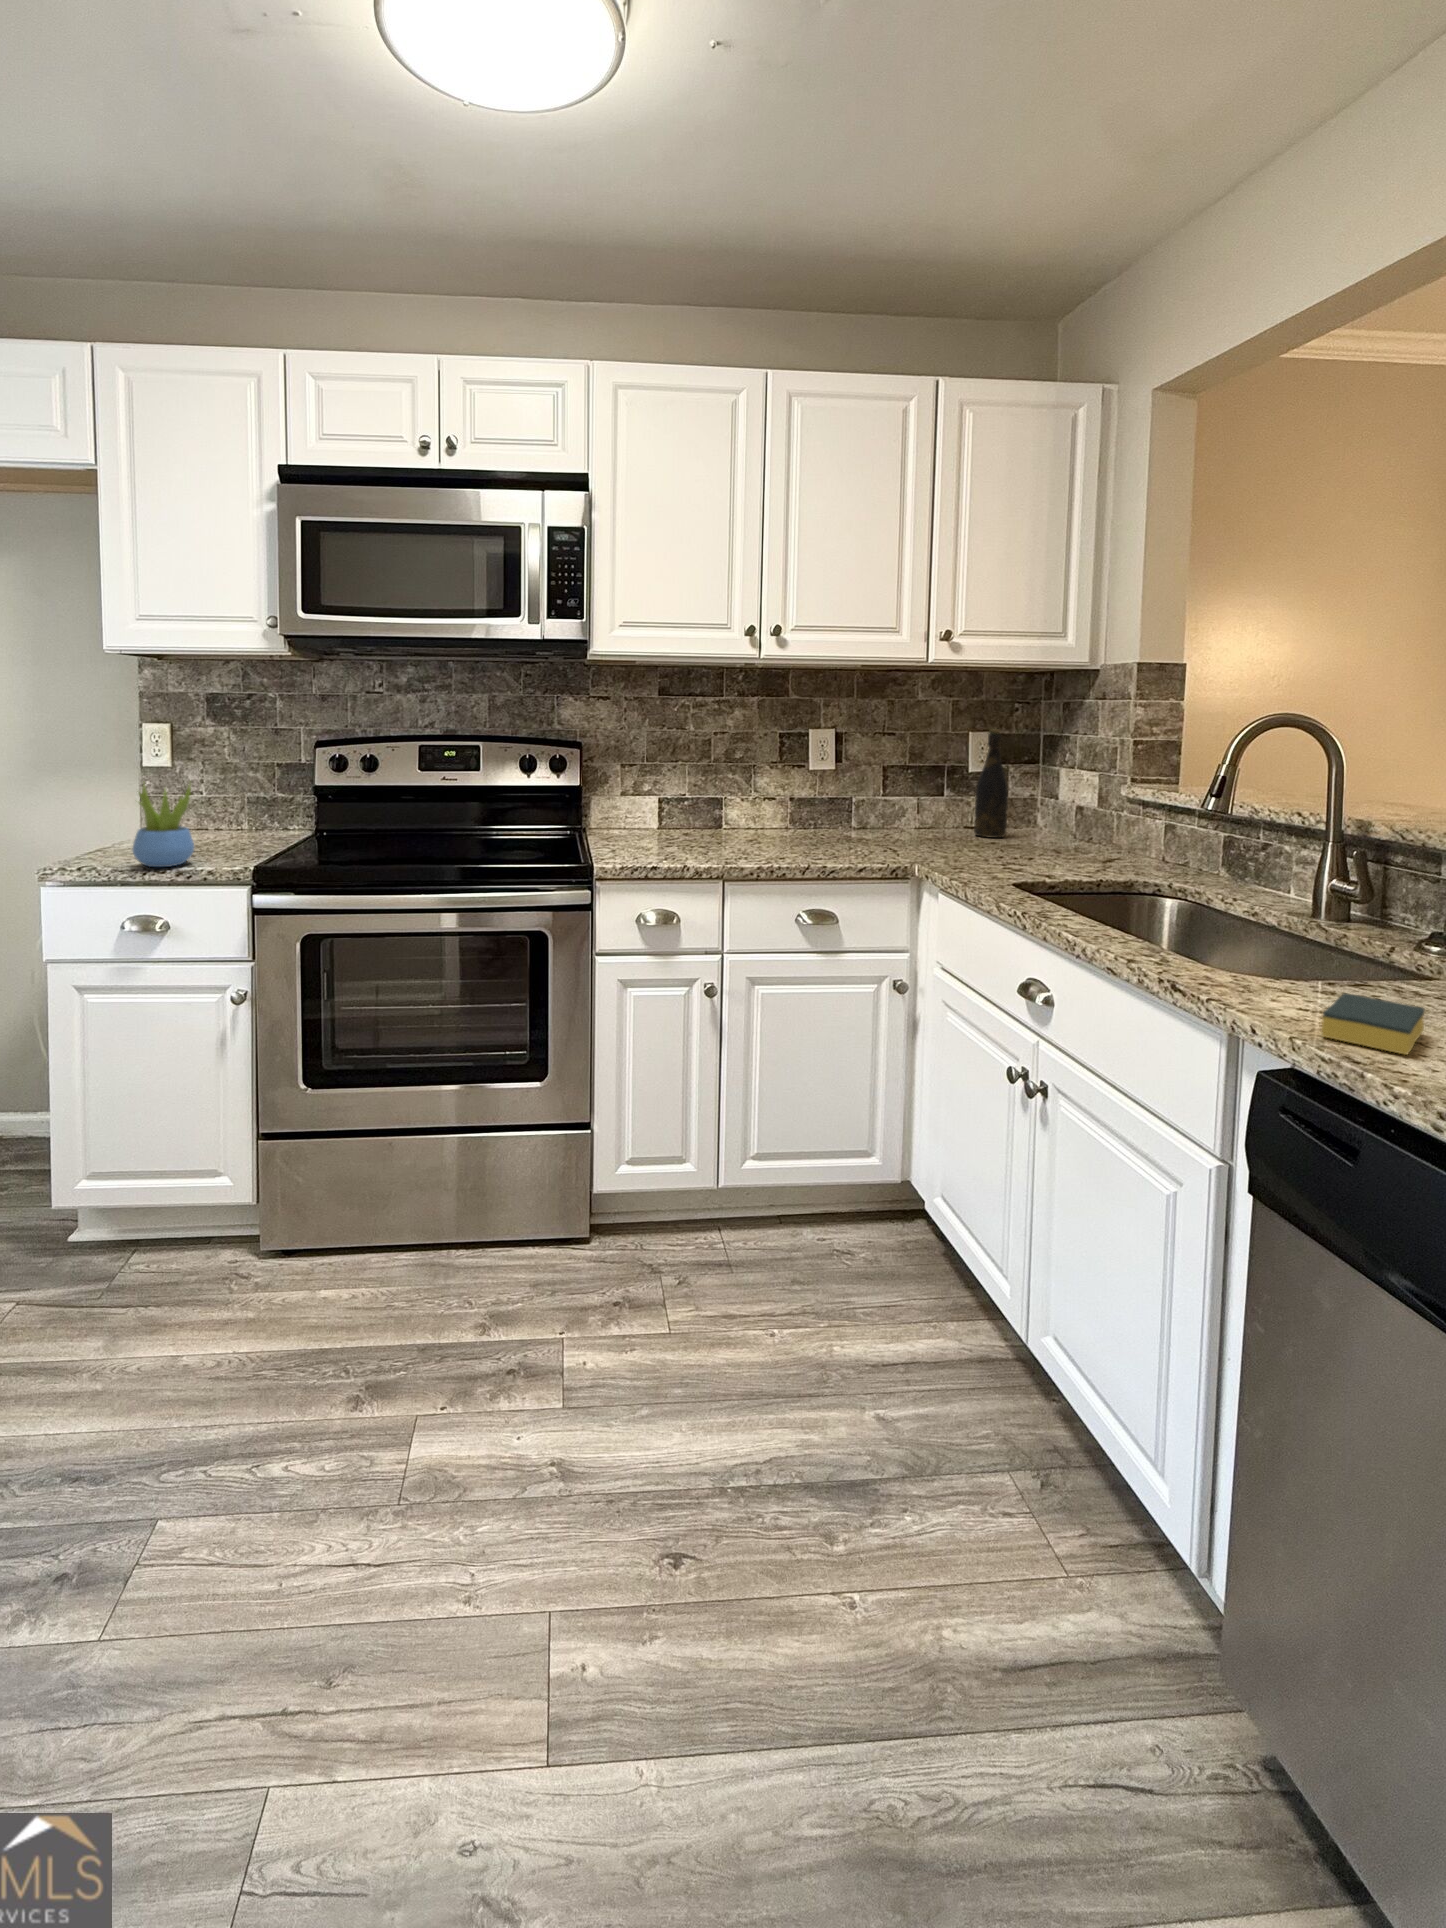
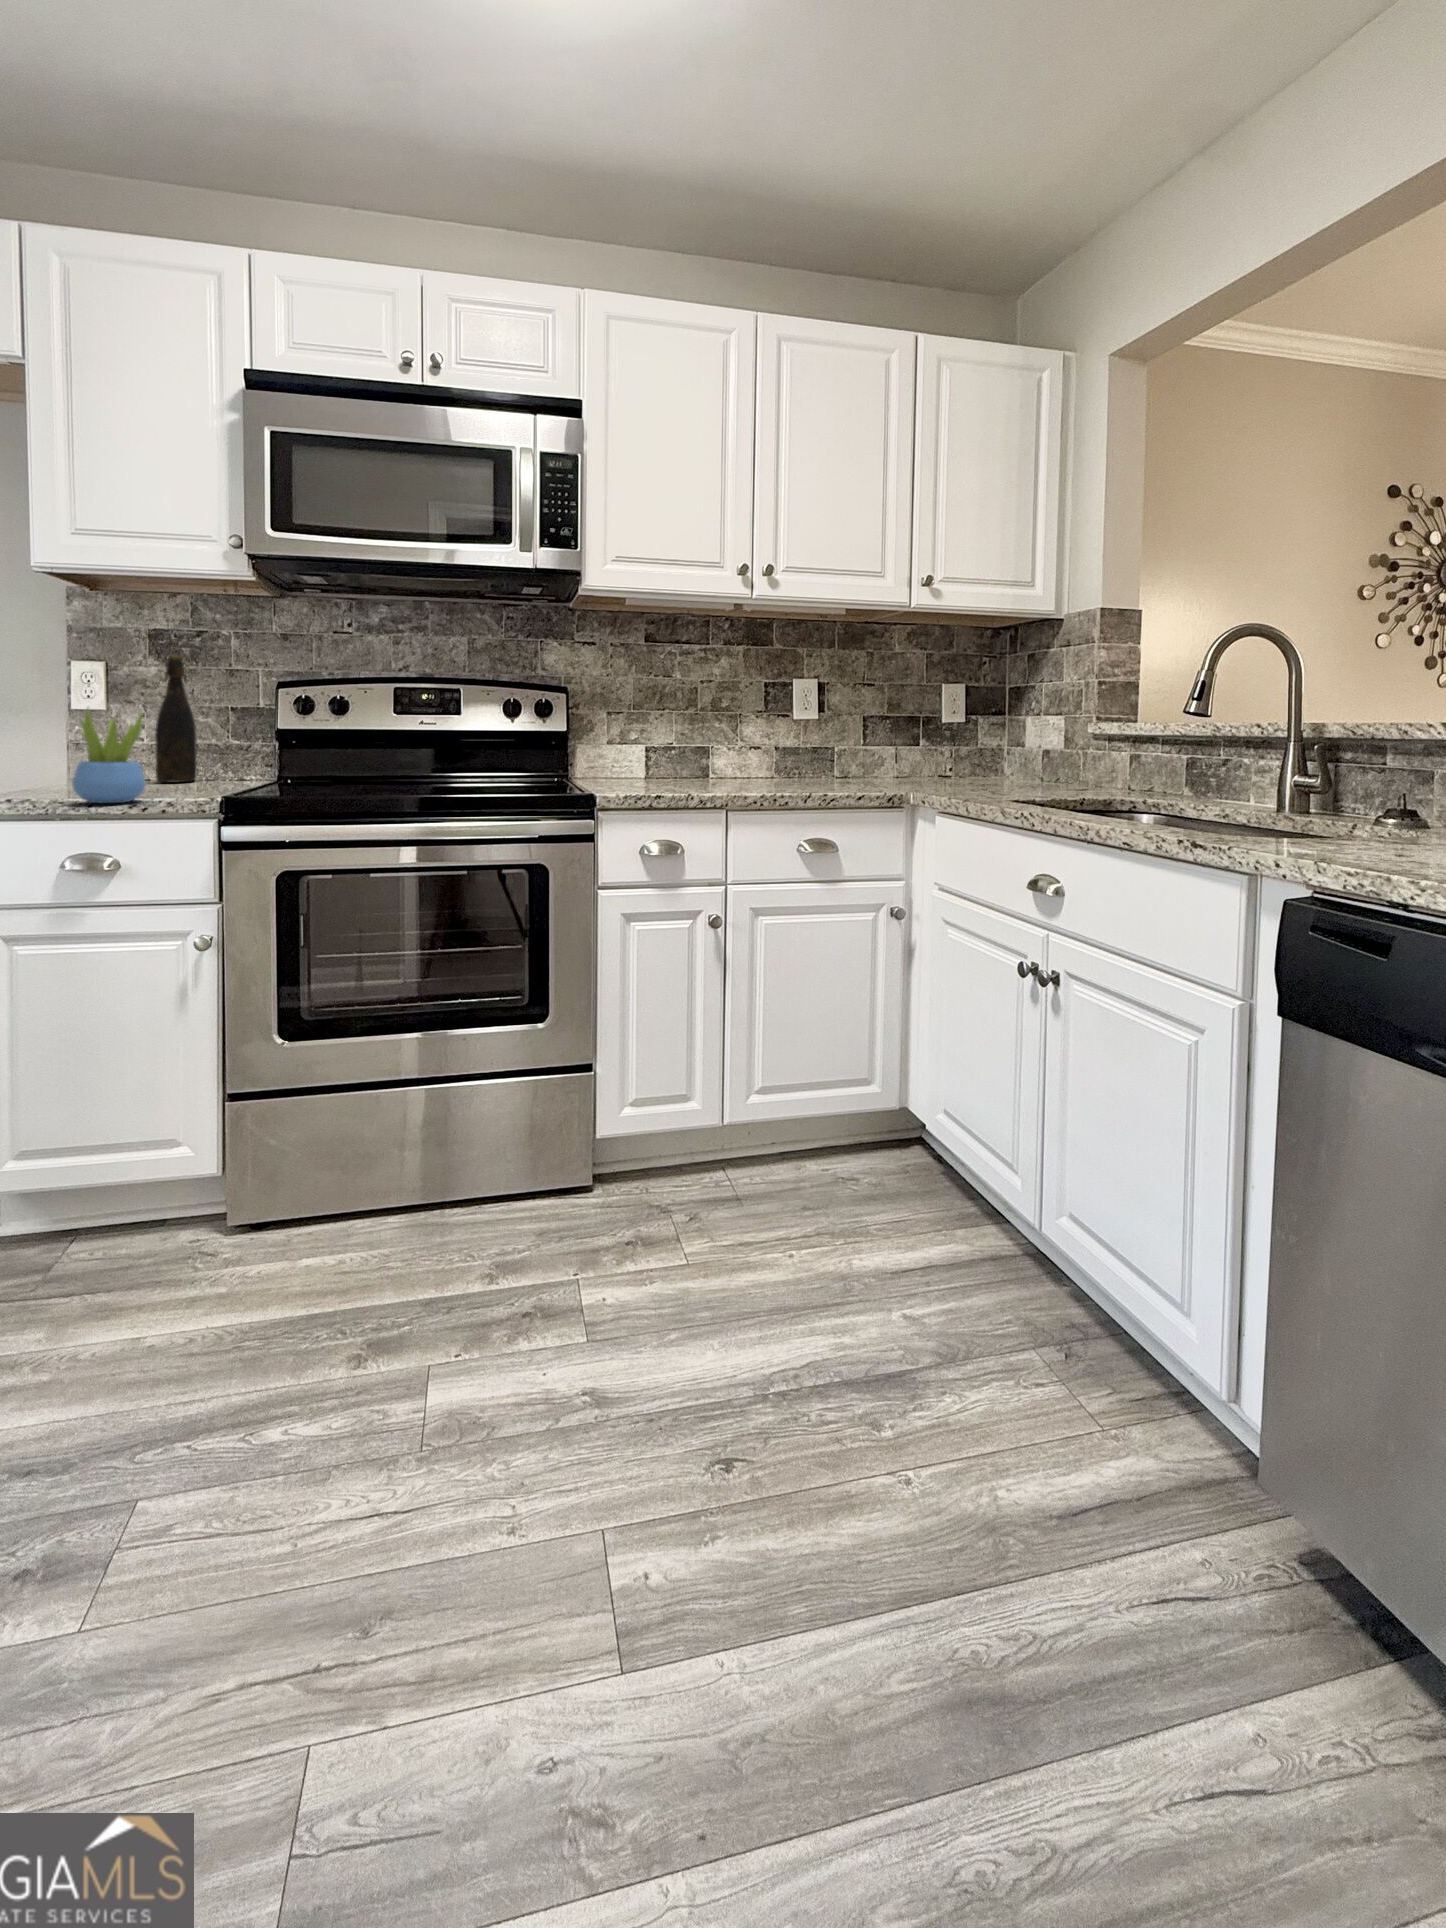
bottle: present [974,729,1008,838] -> present [155,655,197,782]
sponge: present [1322,993,1425,1055] -> none [1340,832,1420,869]

